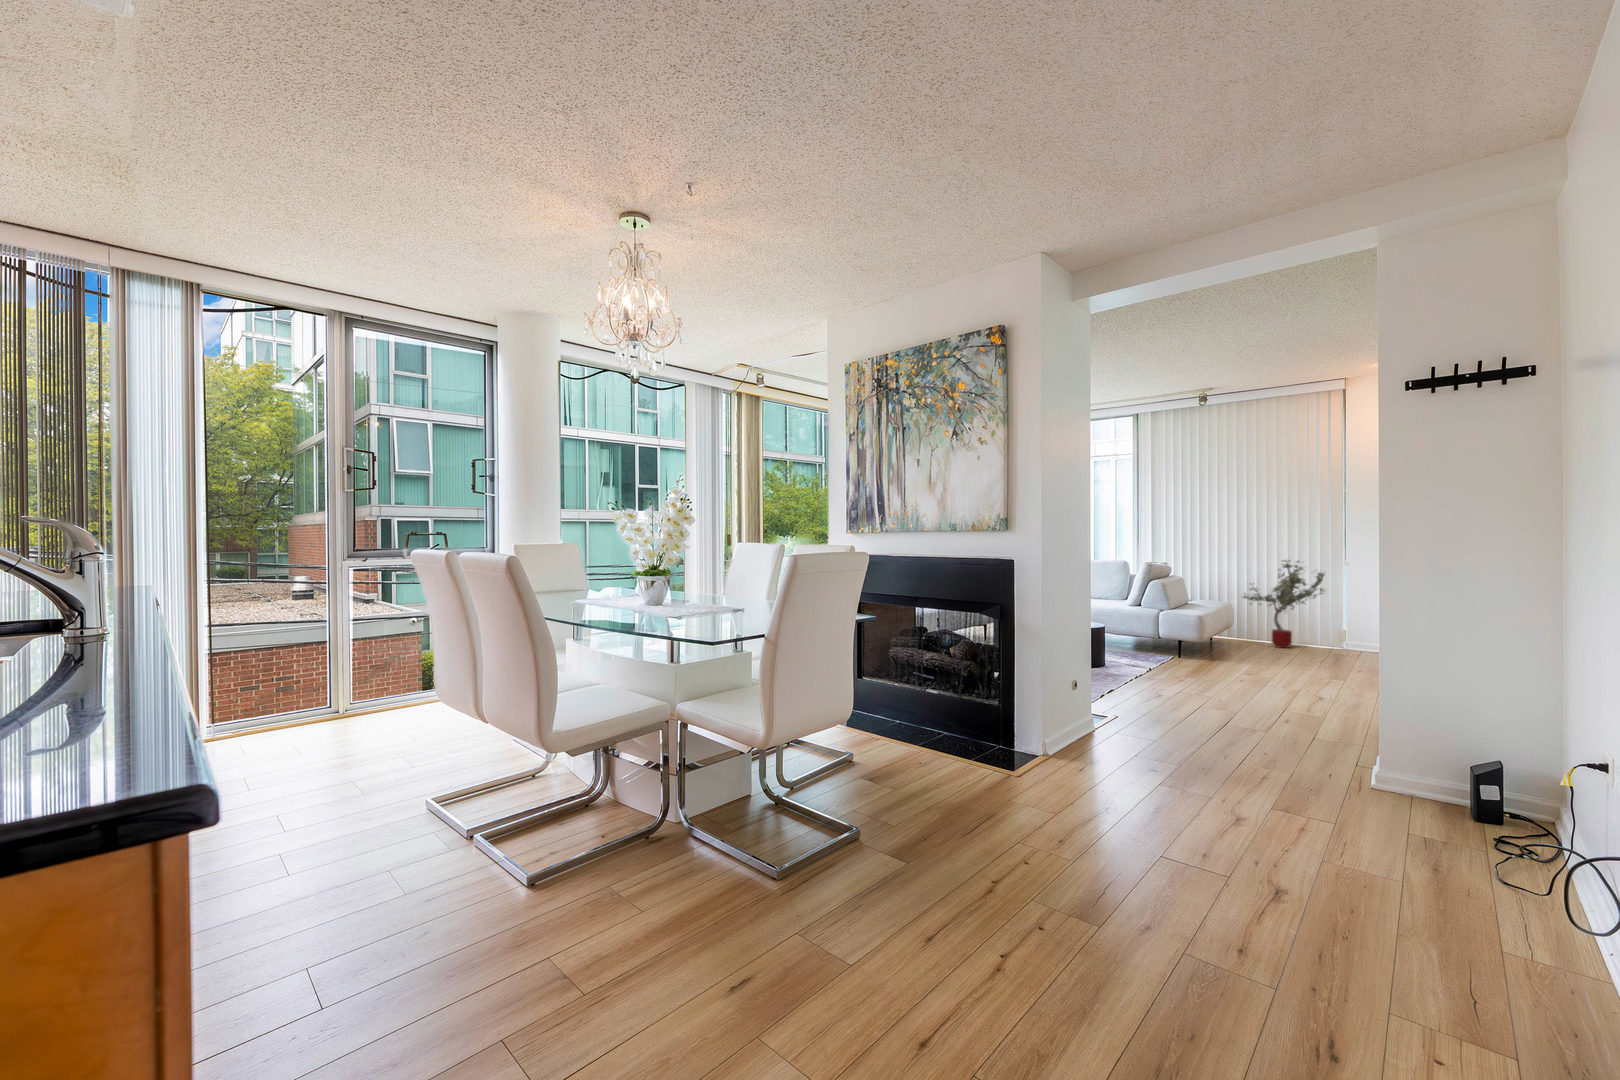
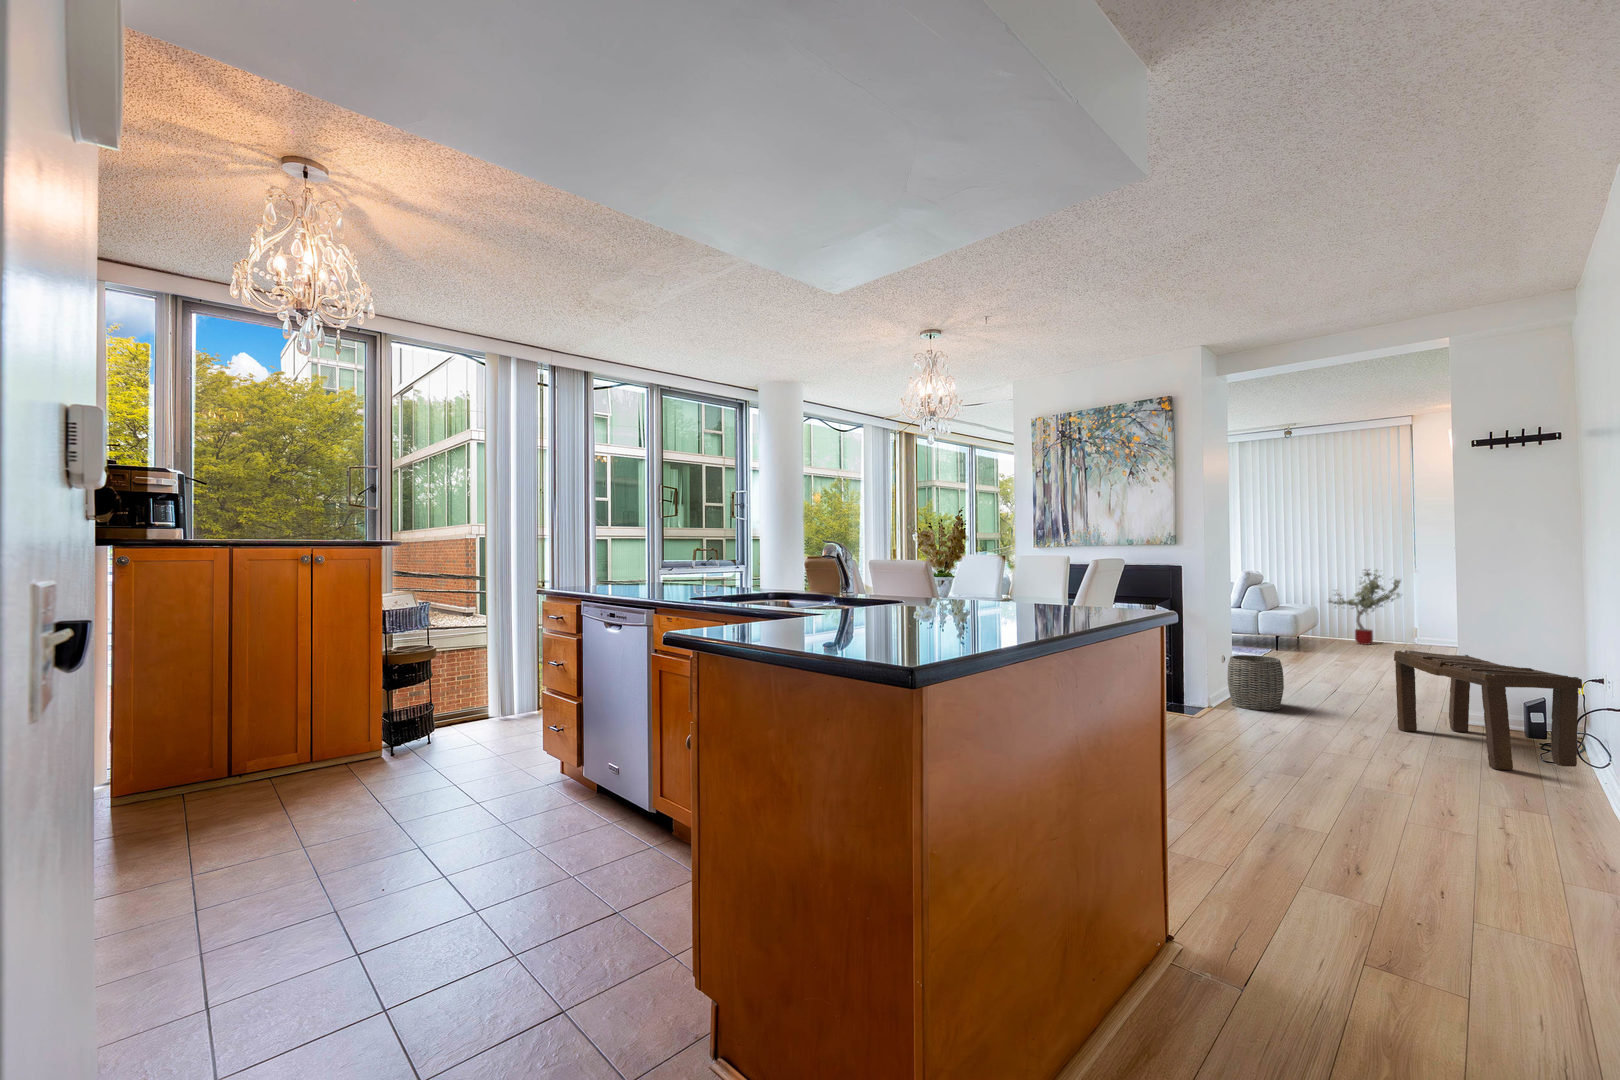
woven basket: none [1073,680,1143,760] -> present [1228,655,1284,711]
bench: none [1285,686,1572,904] -> present [1394,650,1582,770]

